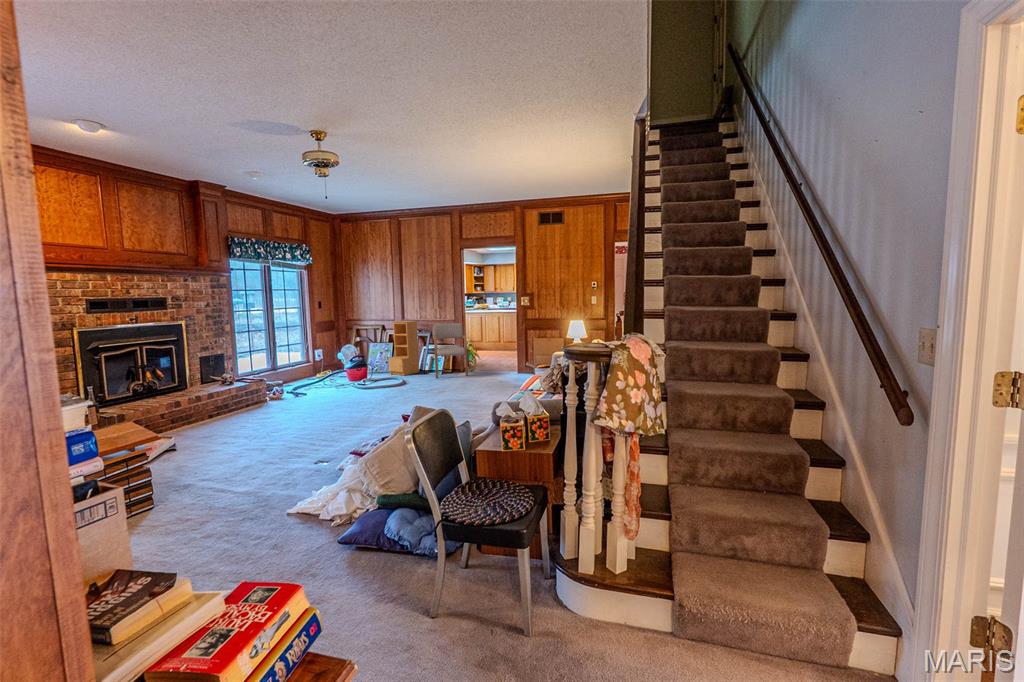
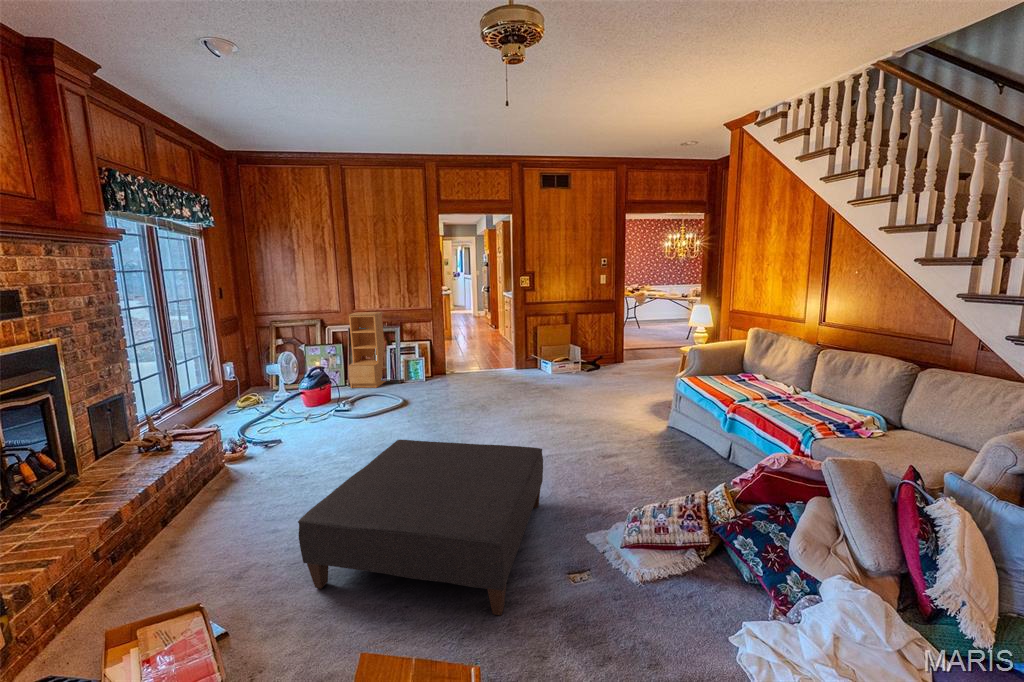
armchair: present [432,323,468,378] -> none [409,312,467,386]
ottoman: none [201,392,355,472] -> present [298,440,543,615]

